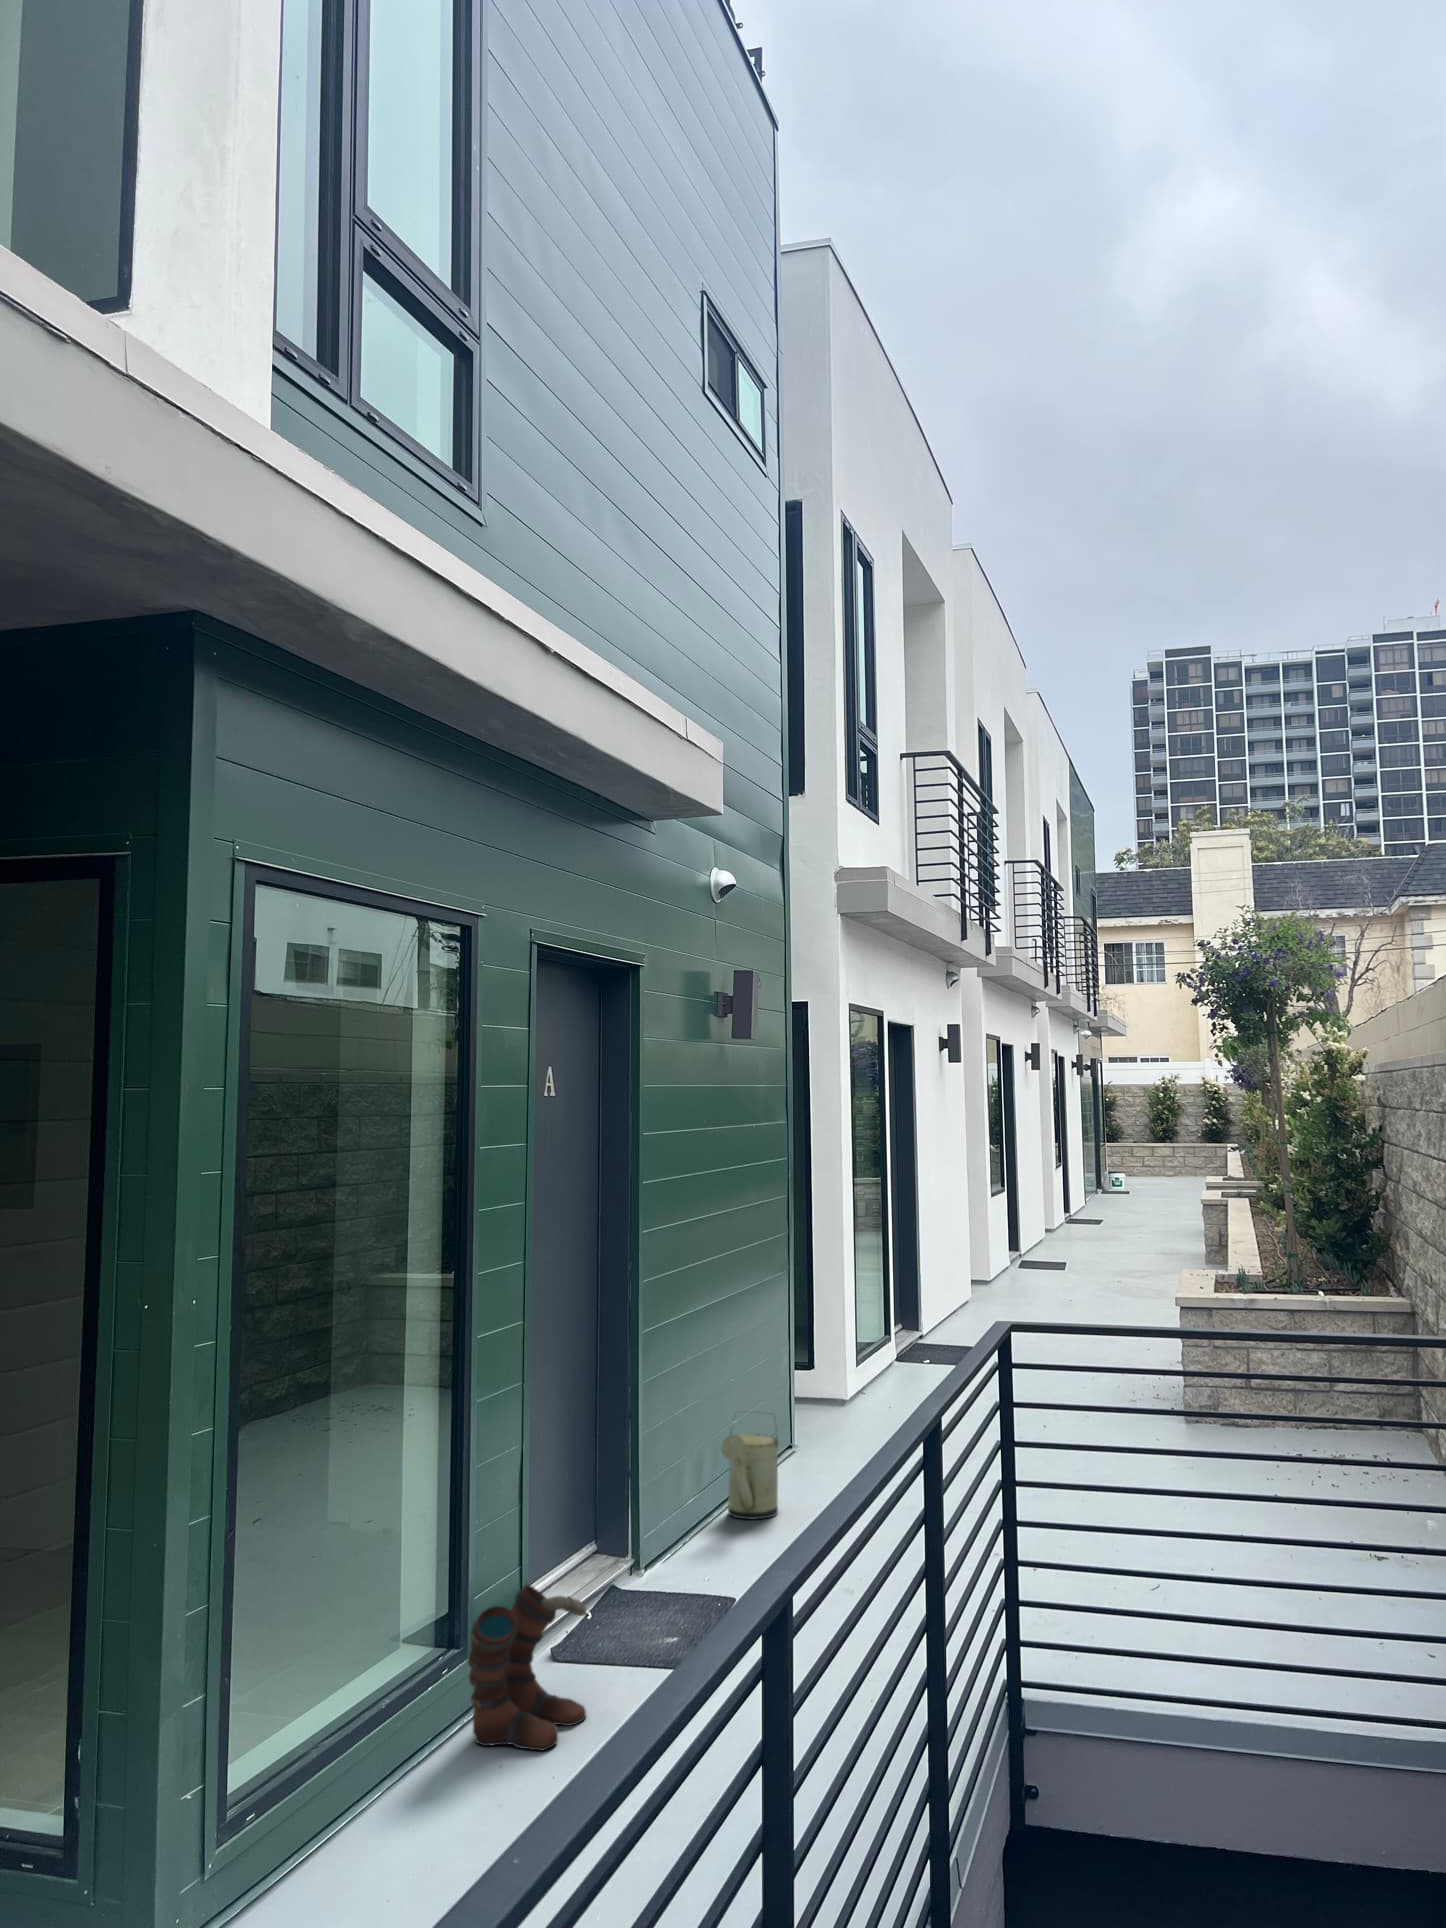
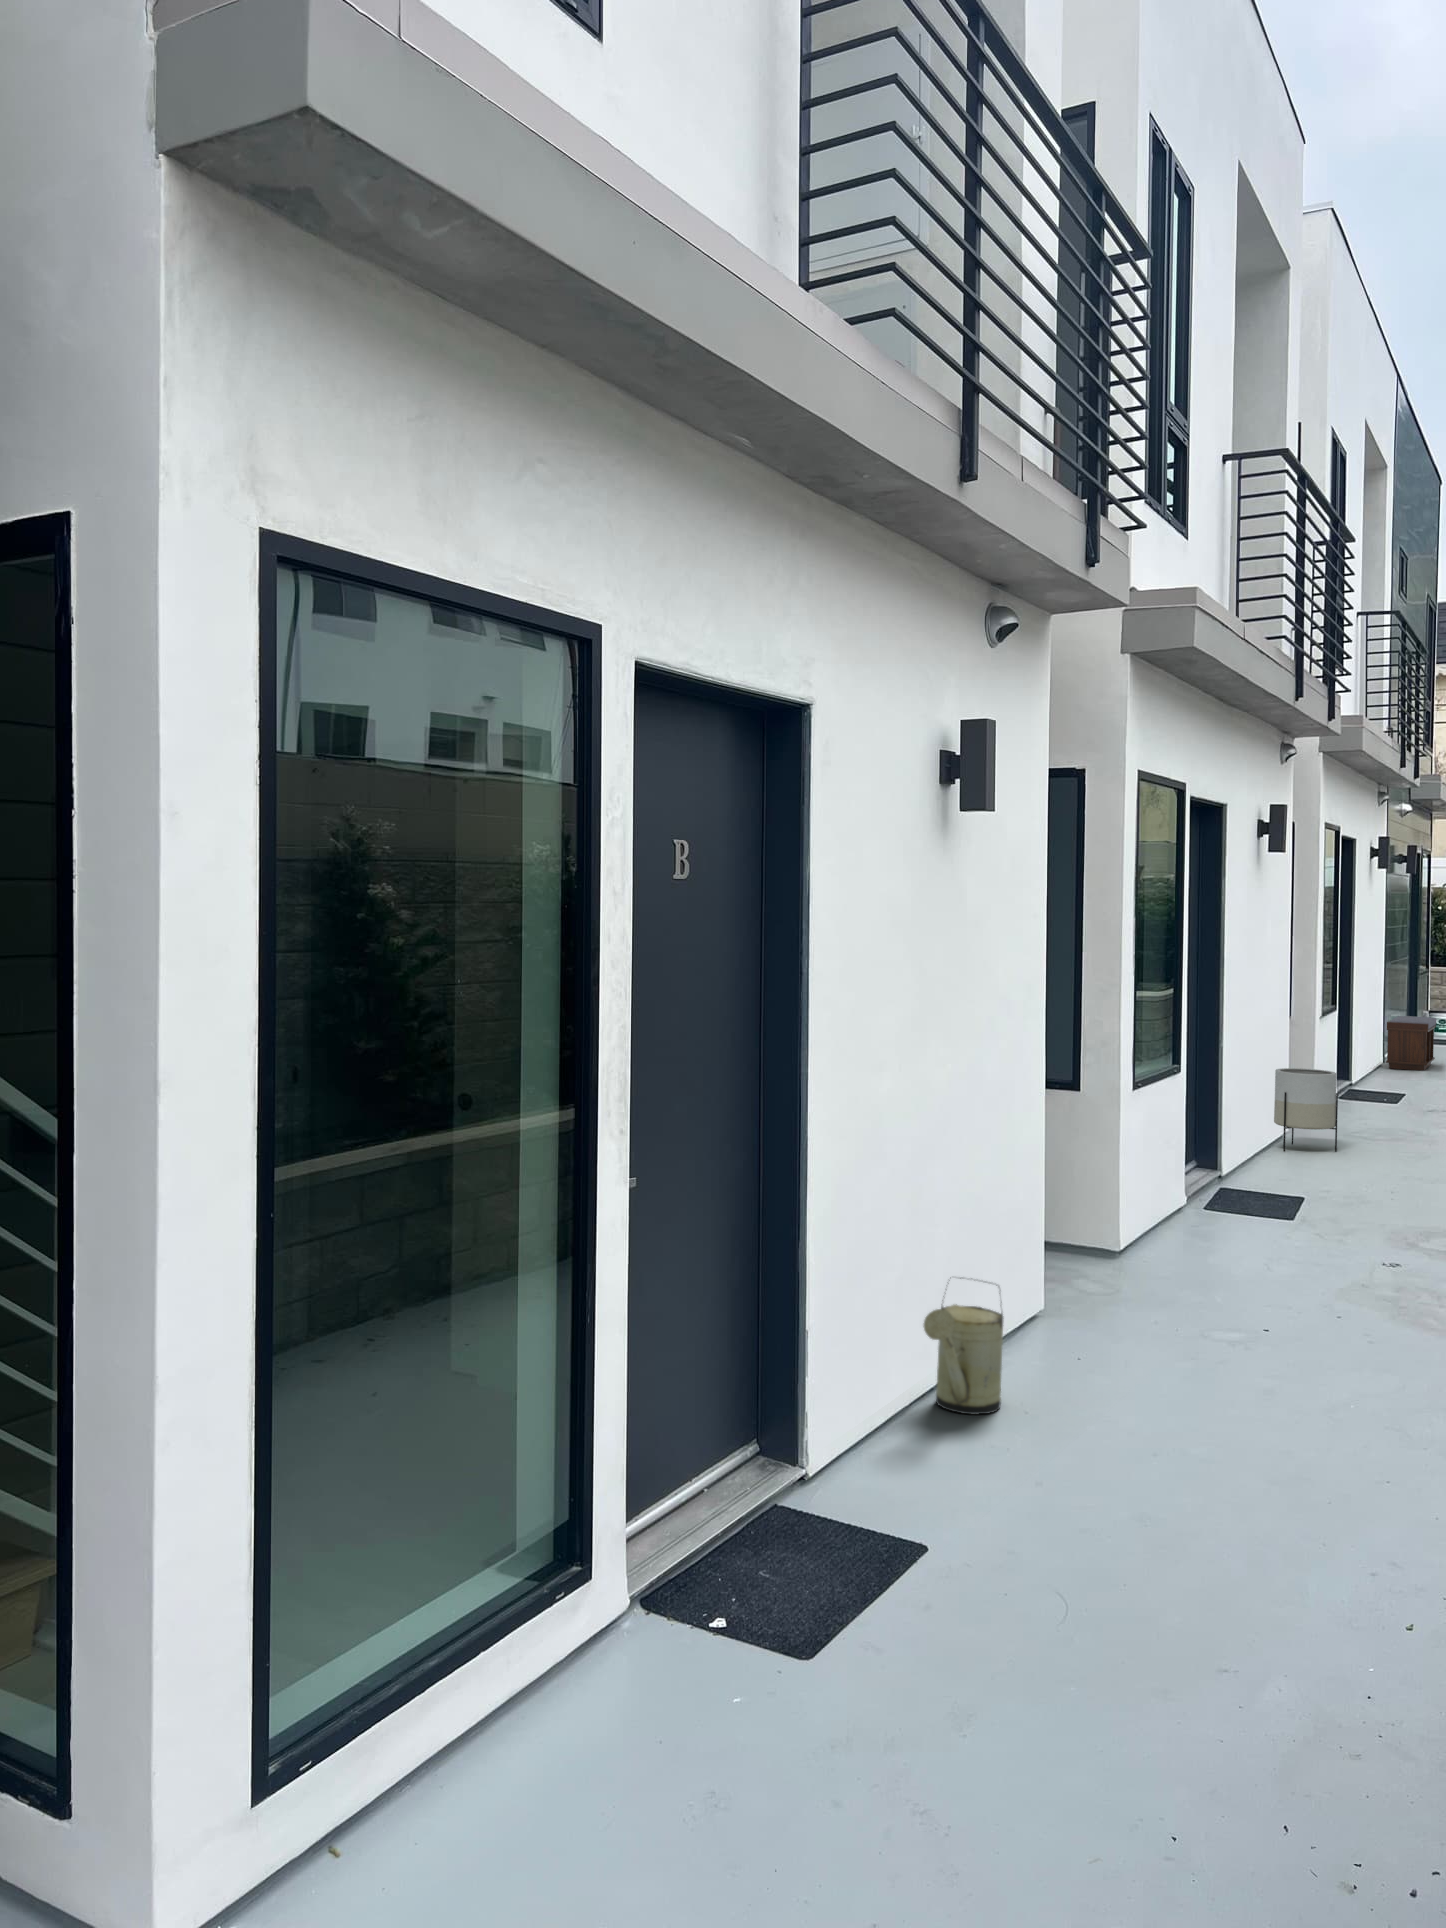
bench: none [1044,1193,1083,1239] -> present [1386,1016,1436,1070]
planter: none [960,1240,1011,1310] -> present [1274,1068,1338,1152]
boots: present [468,1585,586,1751] -> none [513,1516,684,1753]

